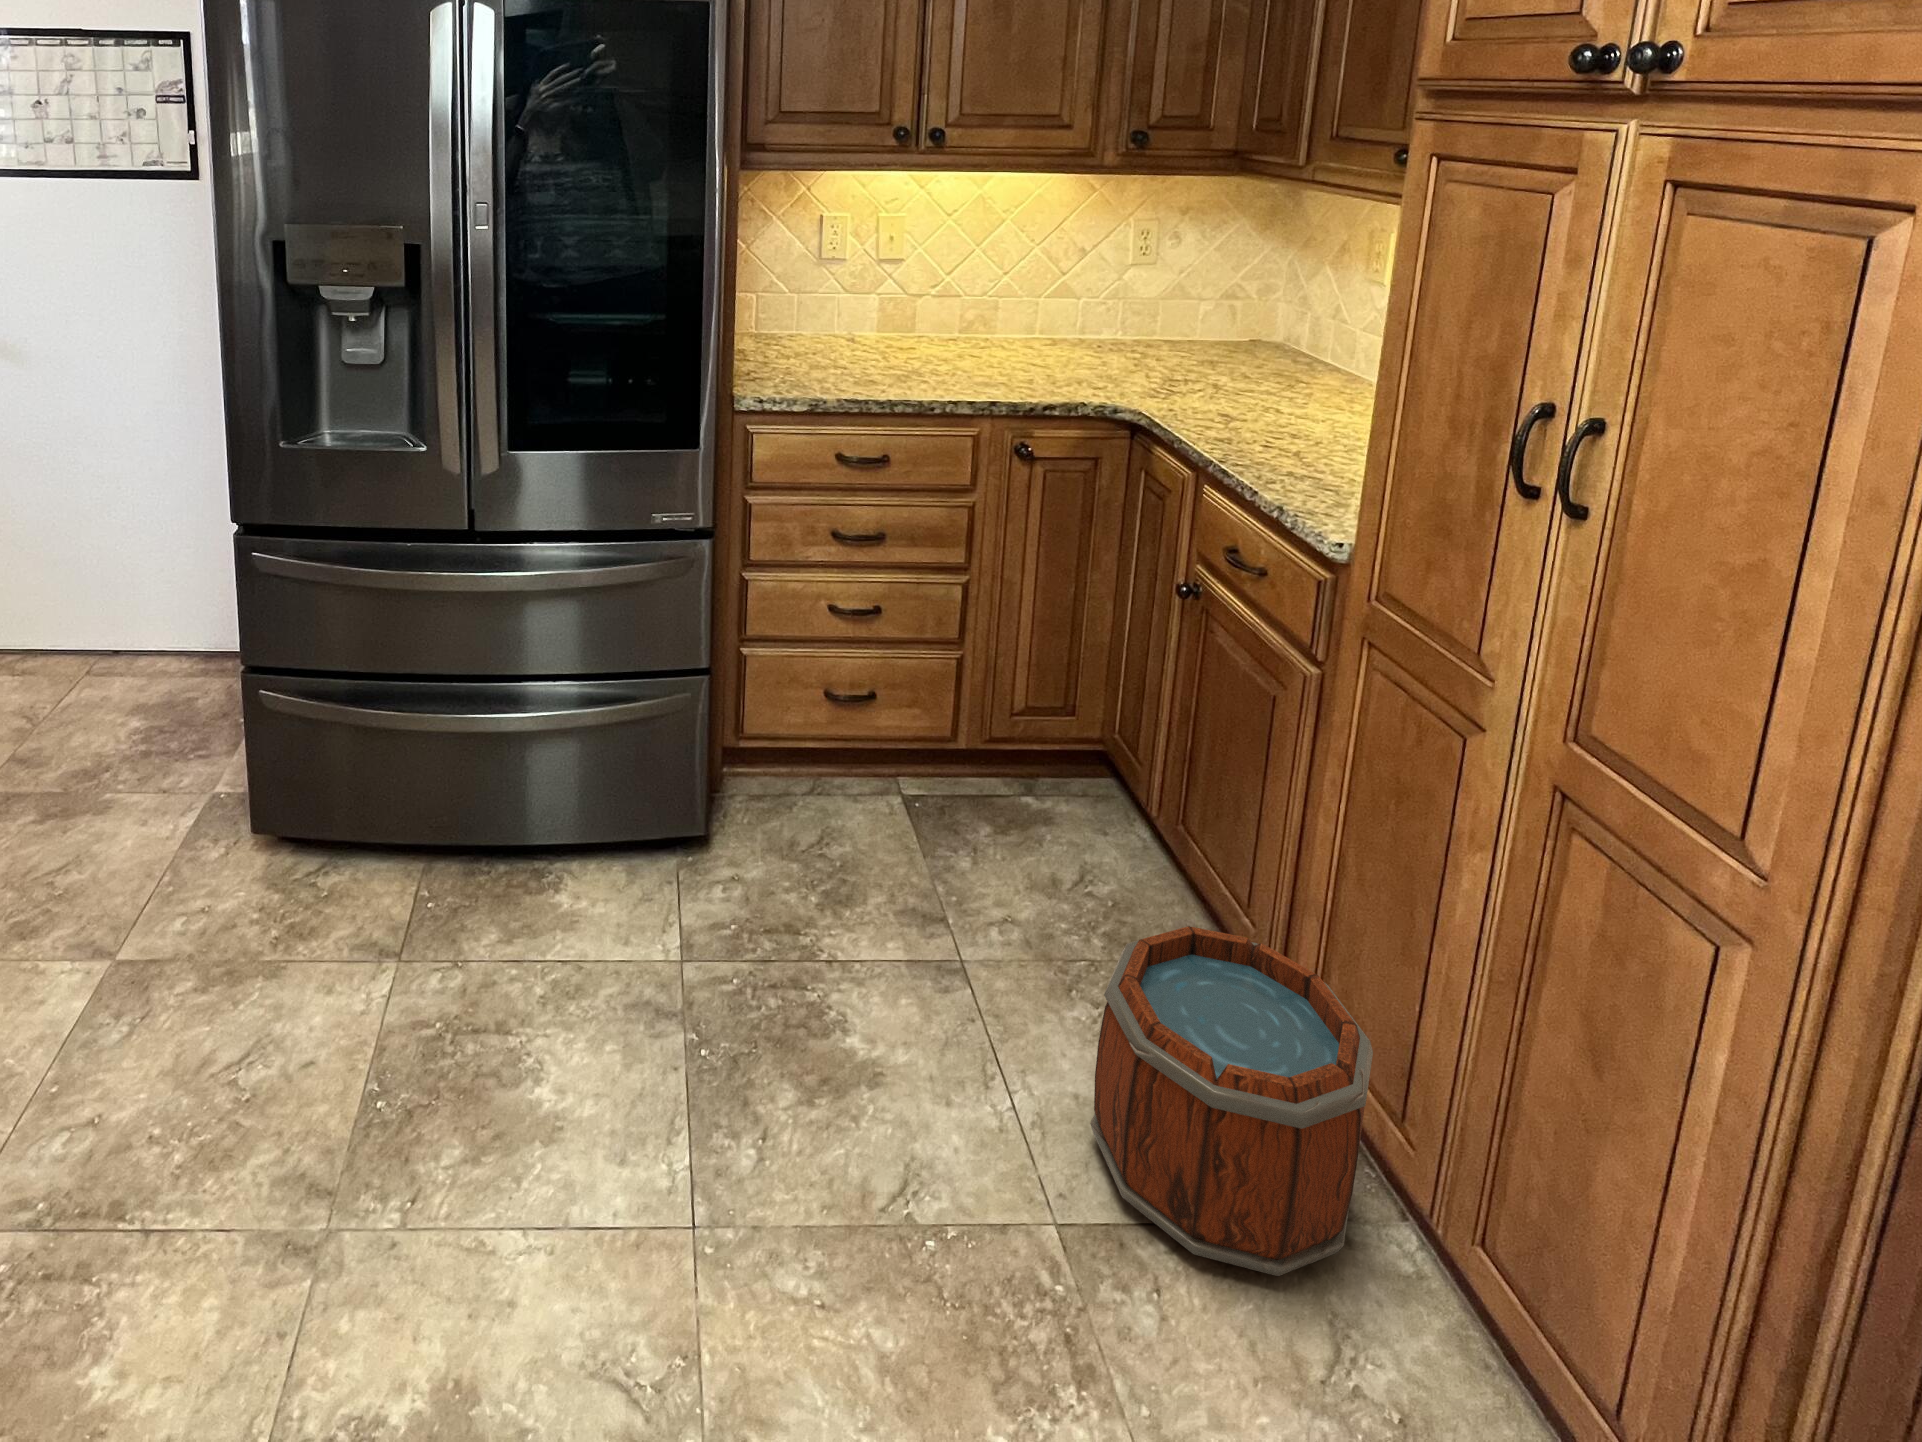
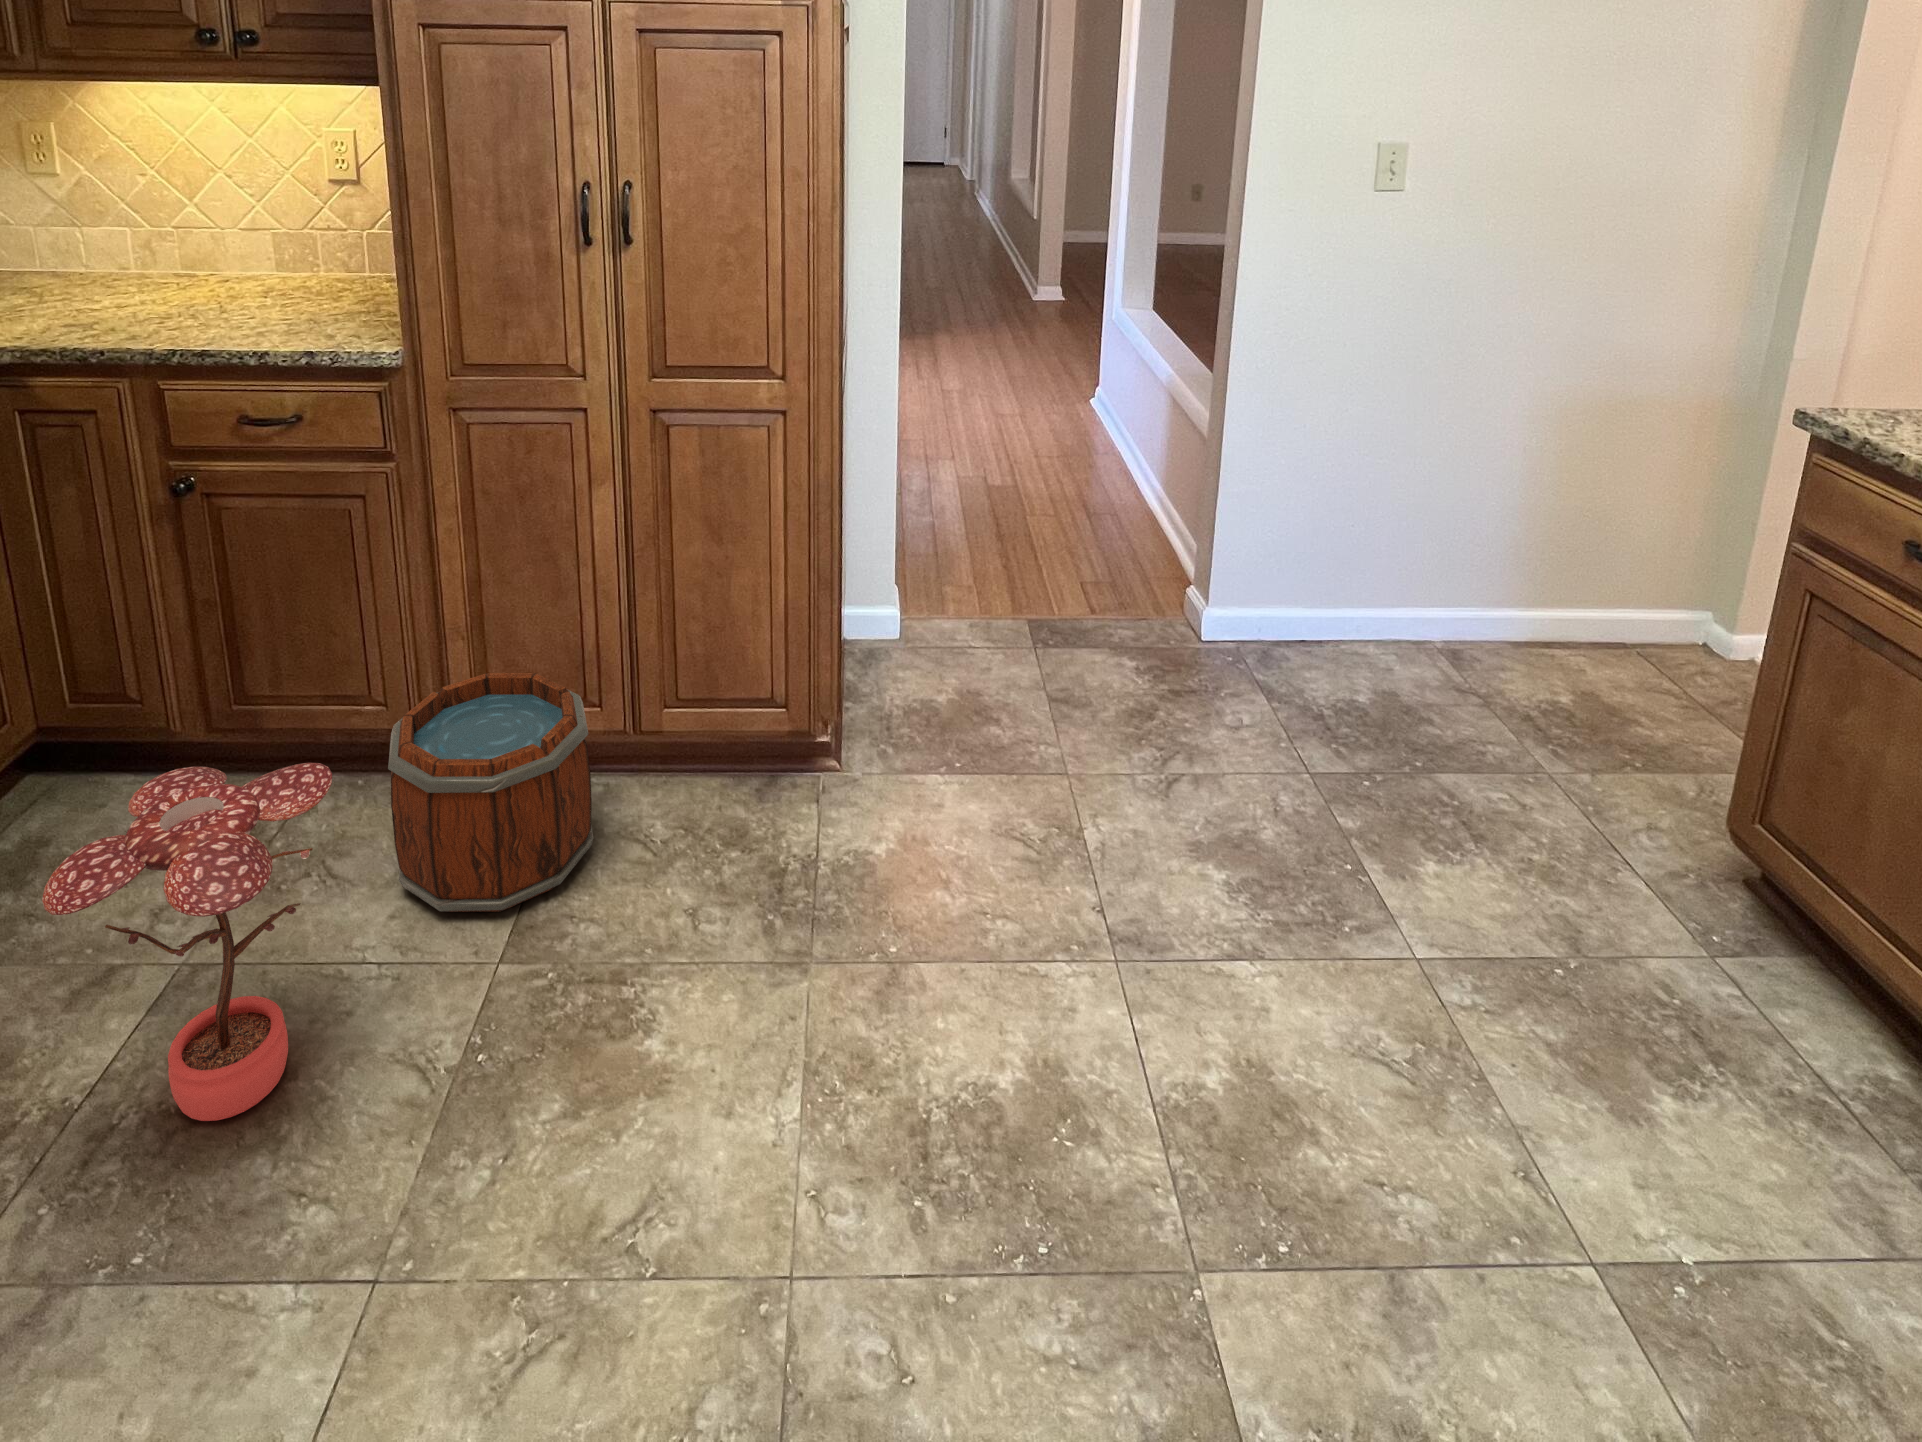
potted plant: none [773,763,979,1076] -> present [42,763,332,1121]

